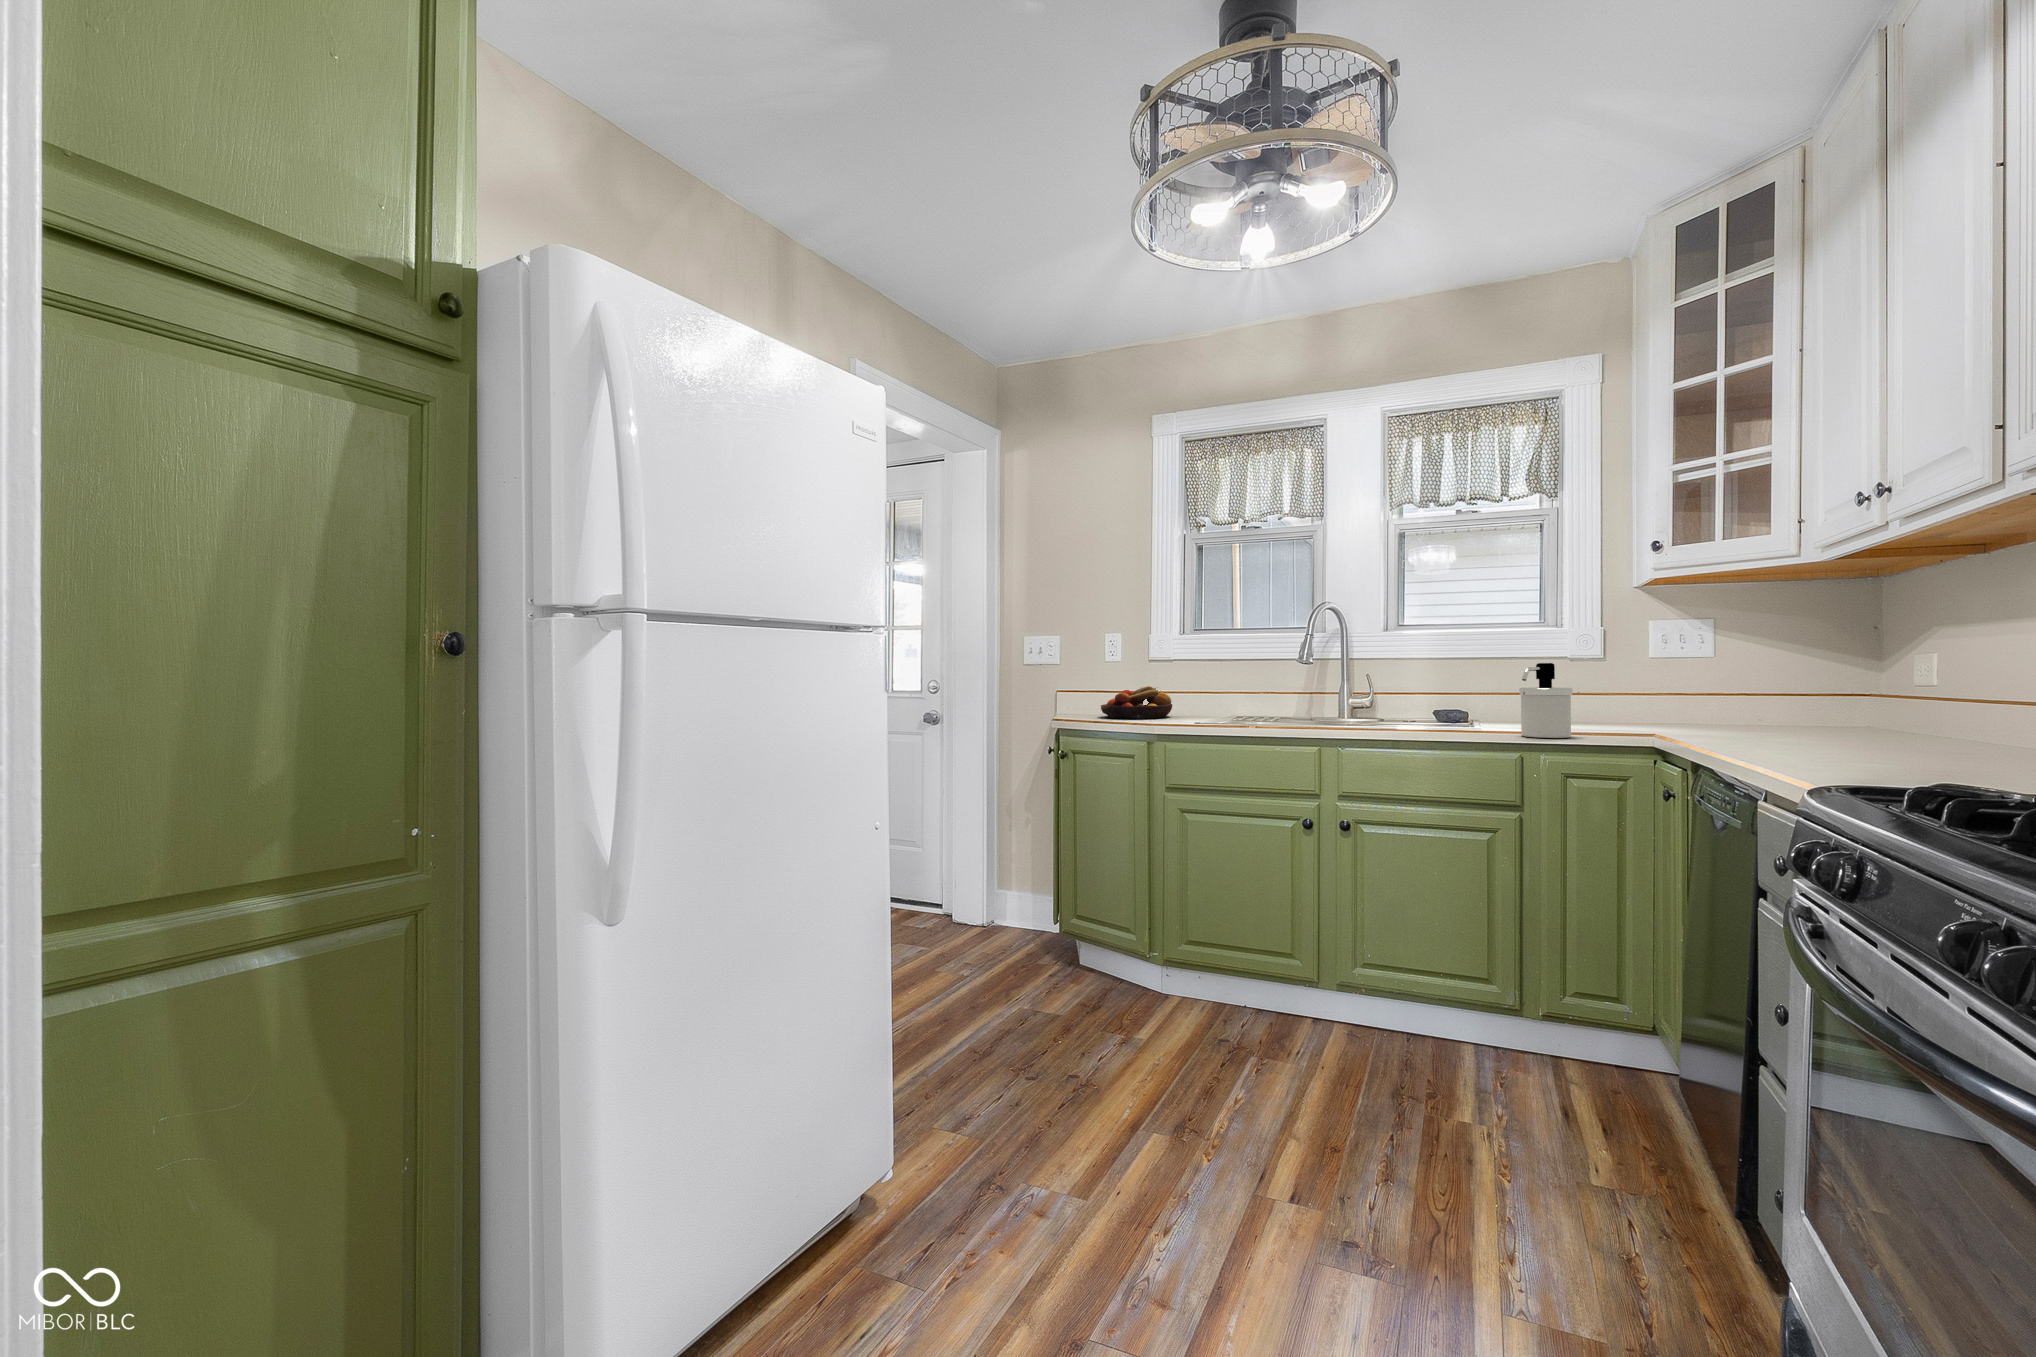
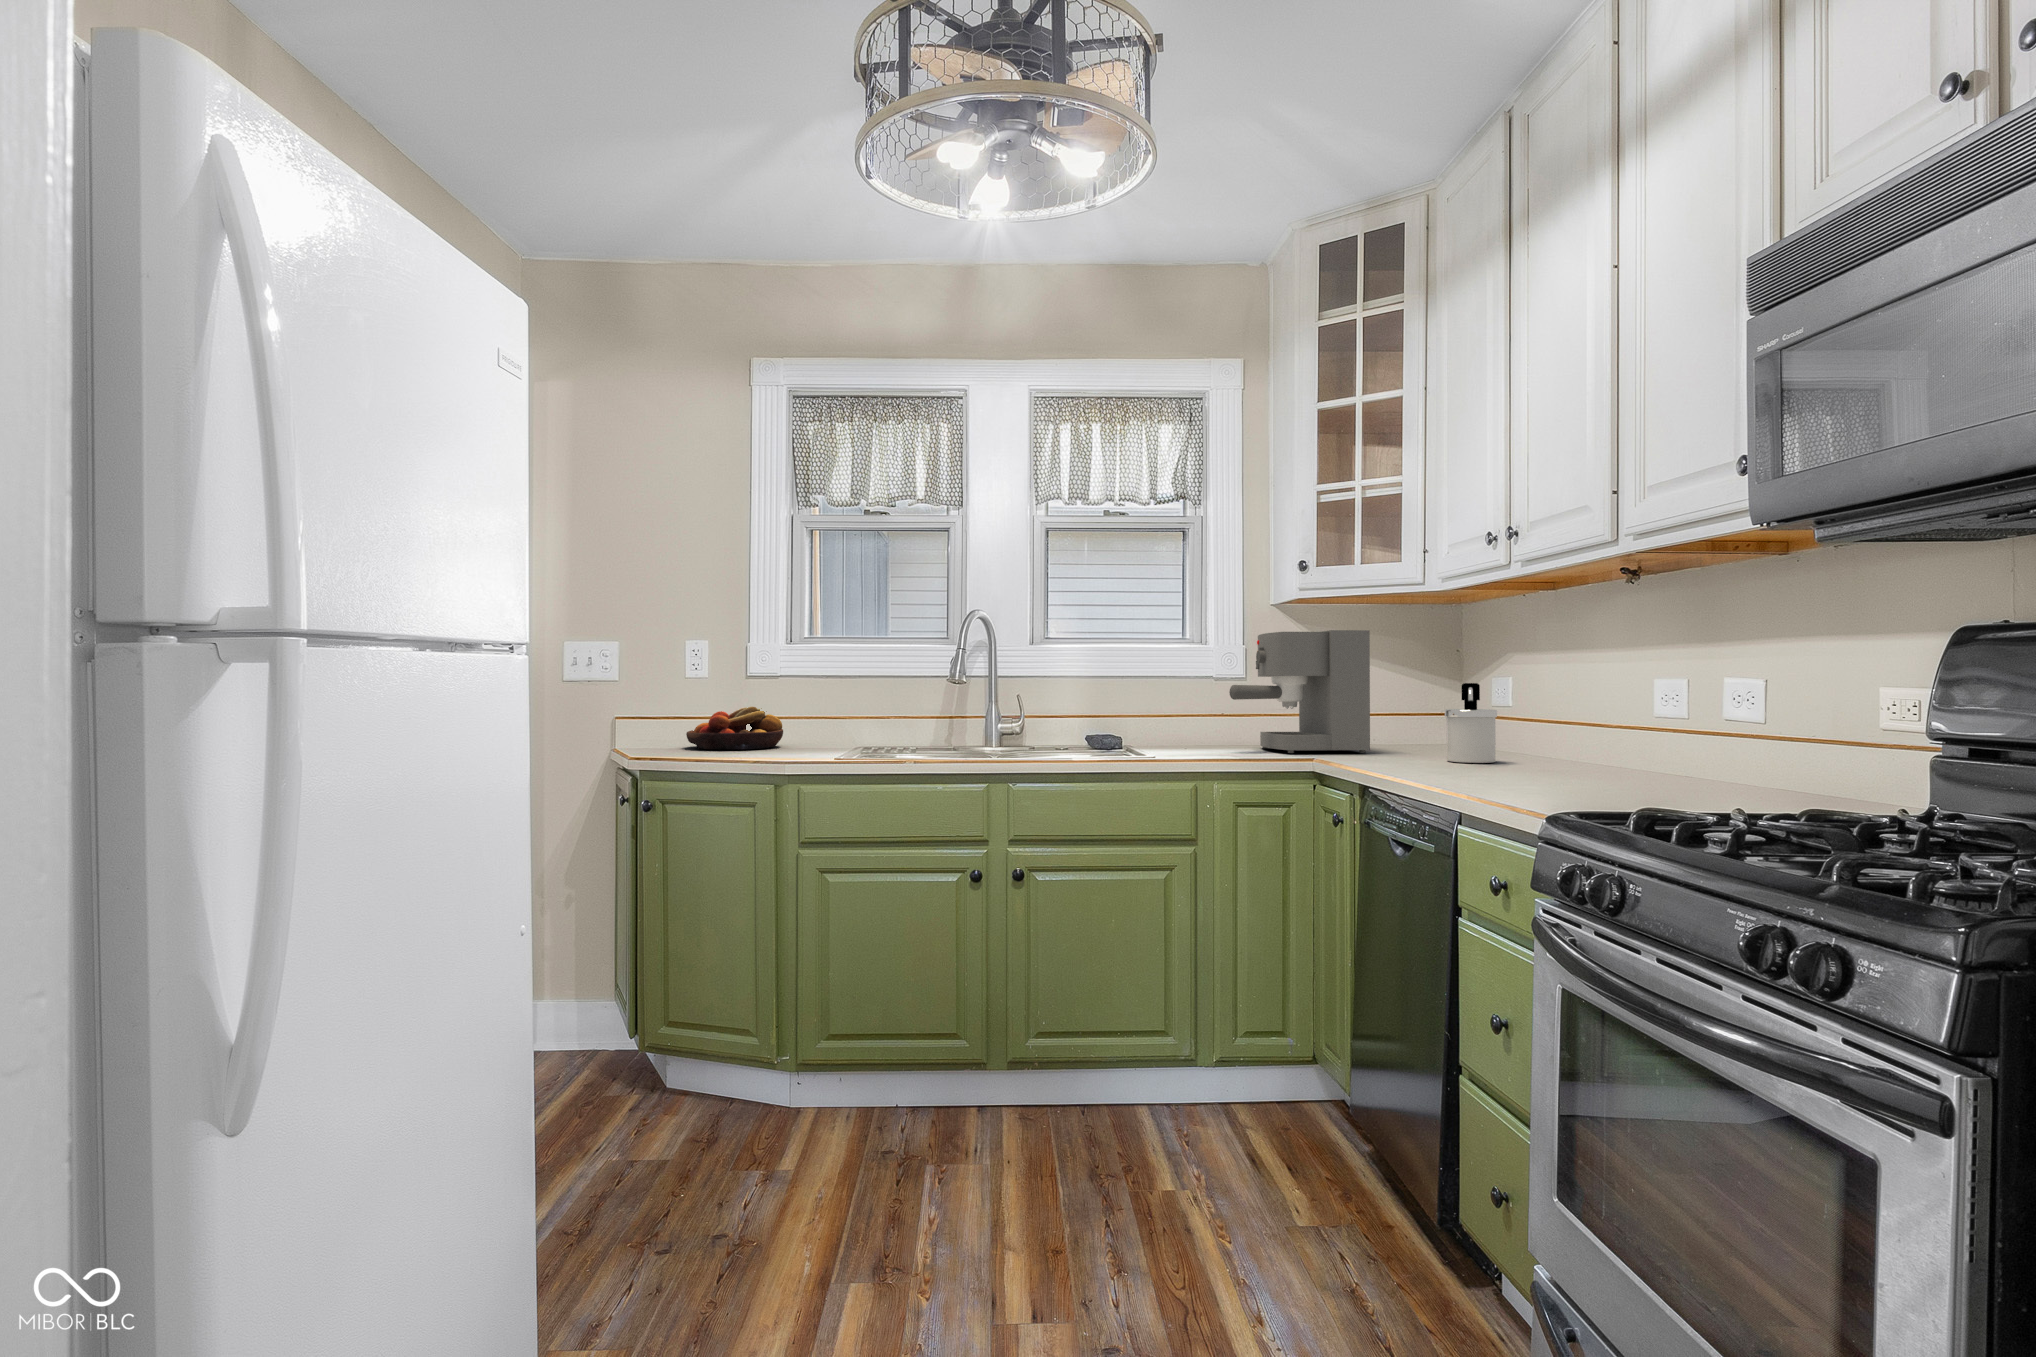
coffee maker: none [1580,605,1756,734] -> present [1229,630,1370,753]
soap dispenser: present [1519,663,1573,738] -> present [1445,683,1497,763]

